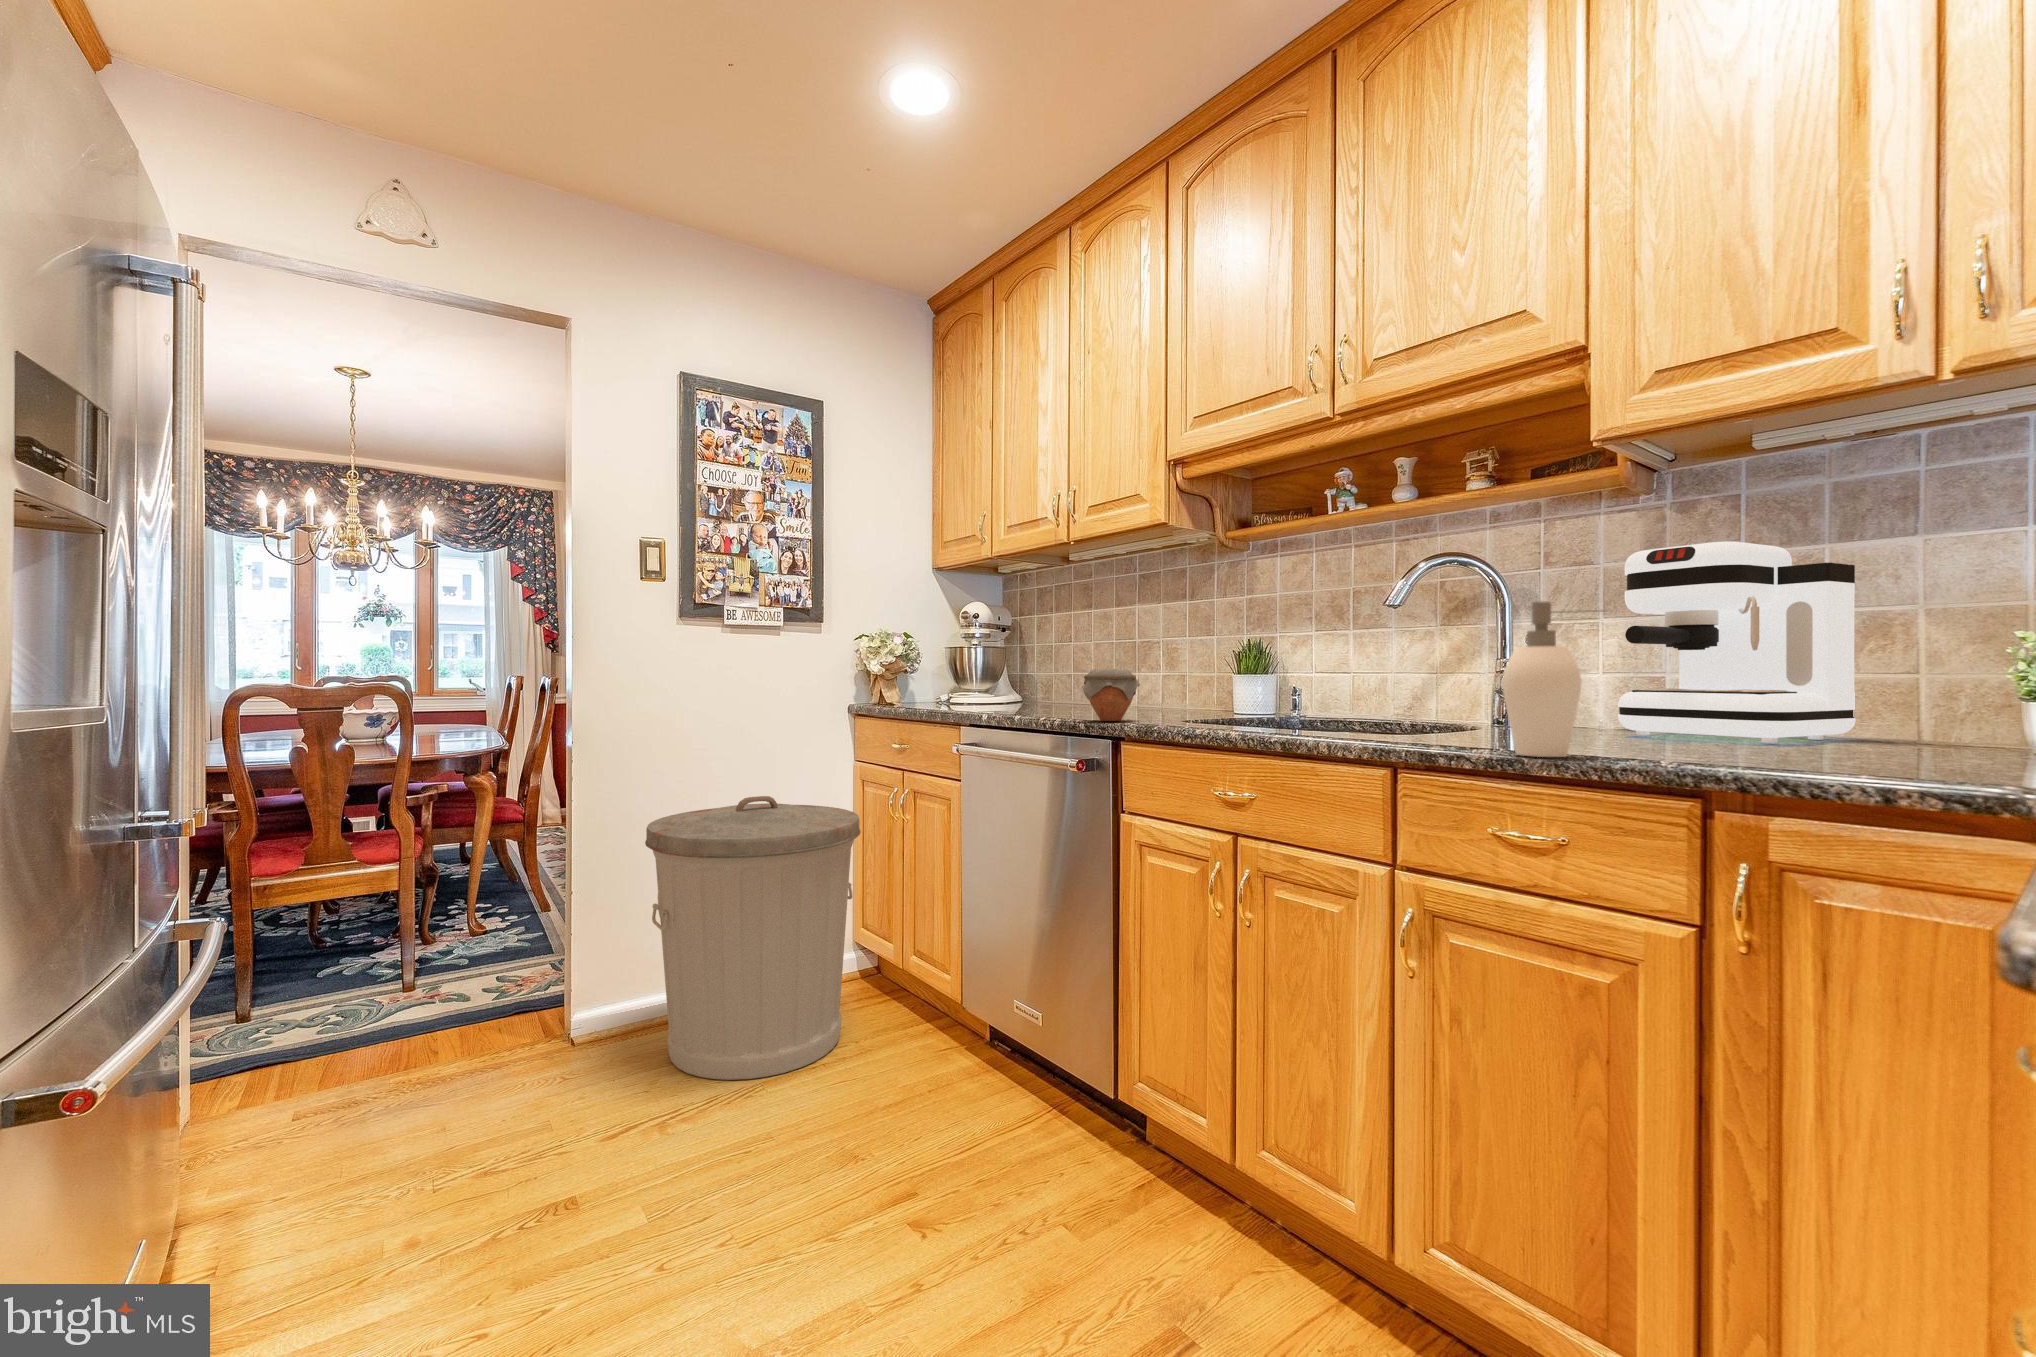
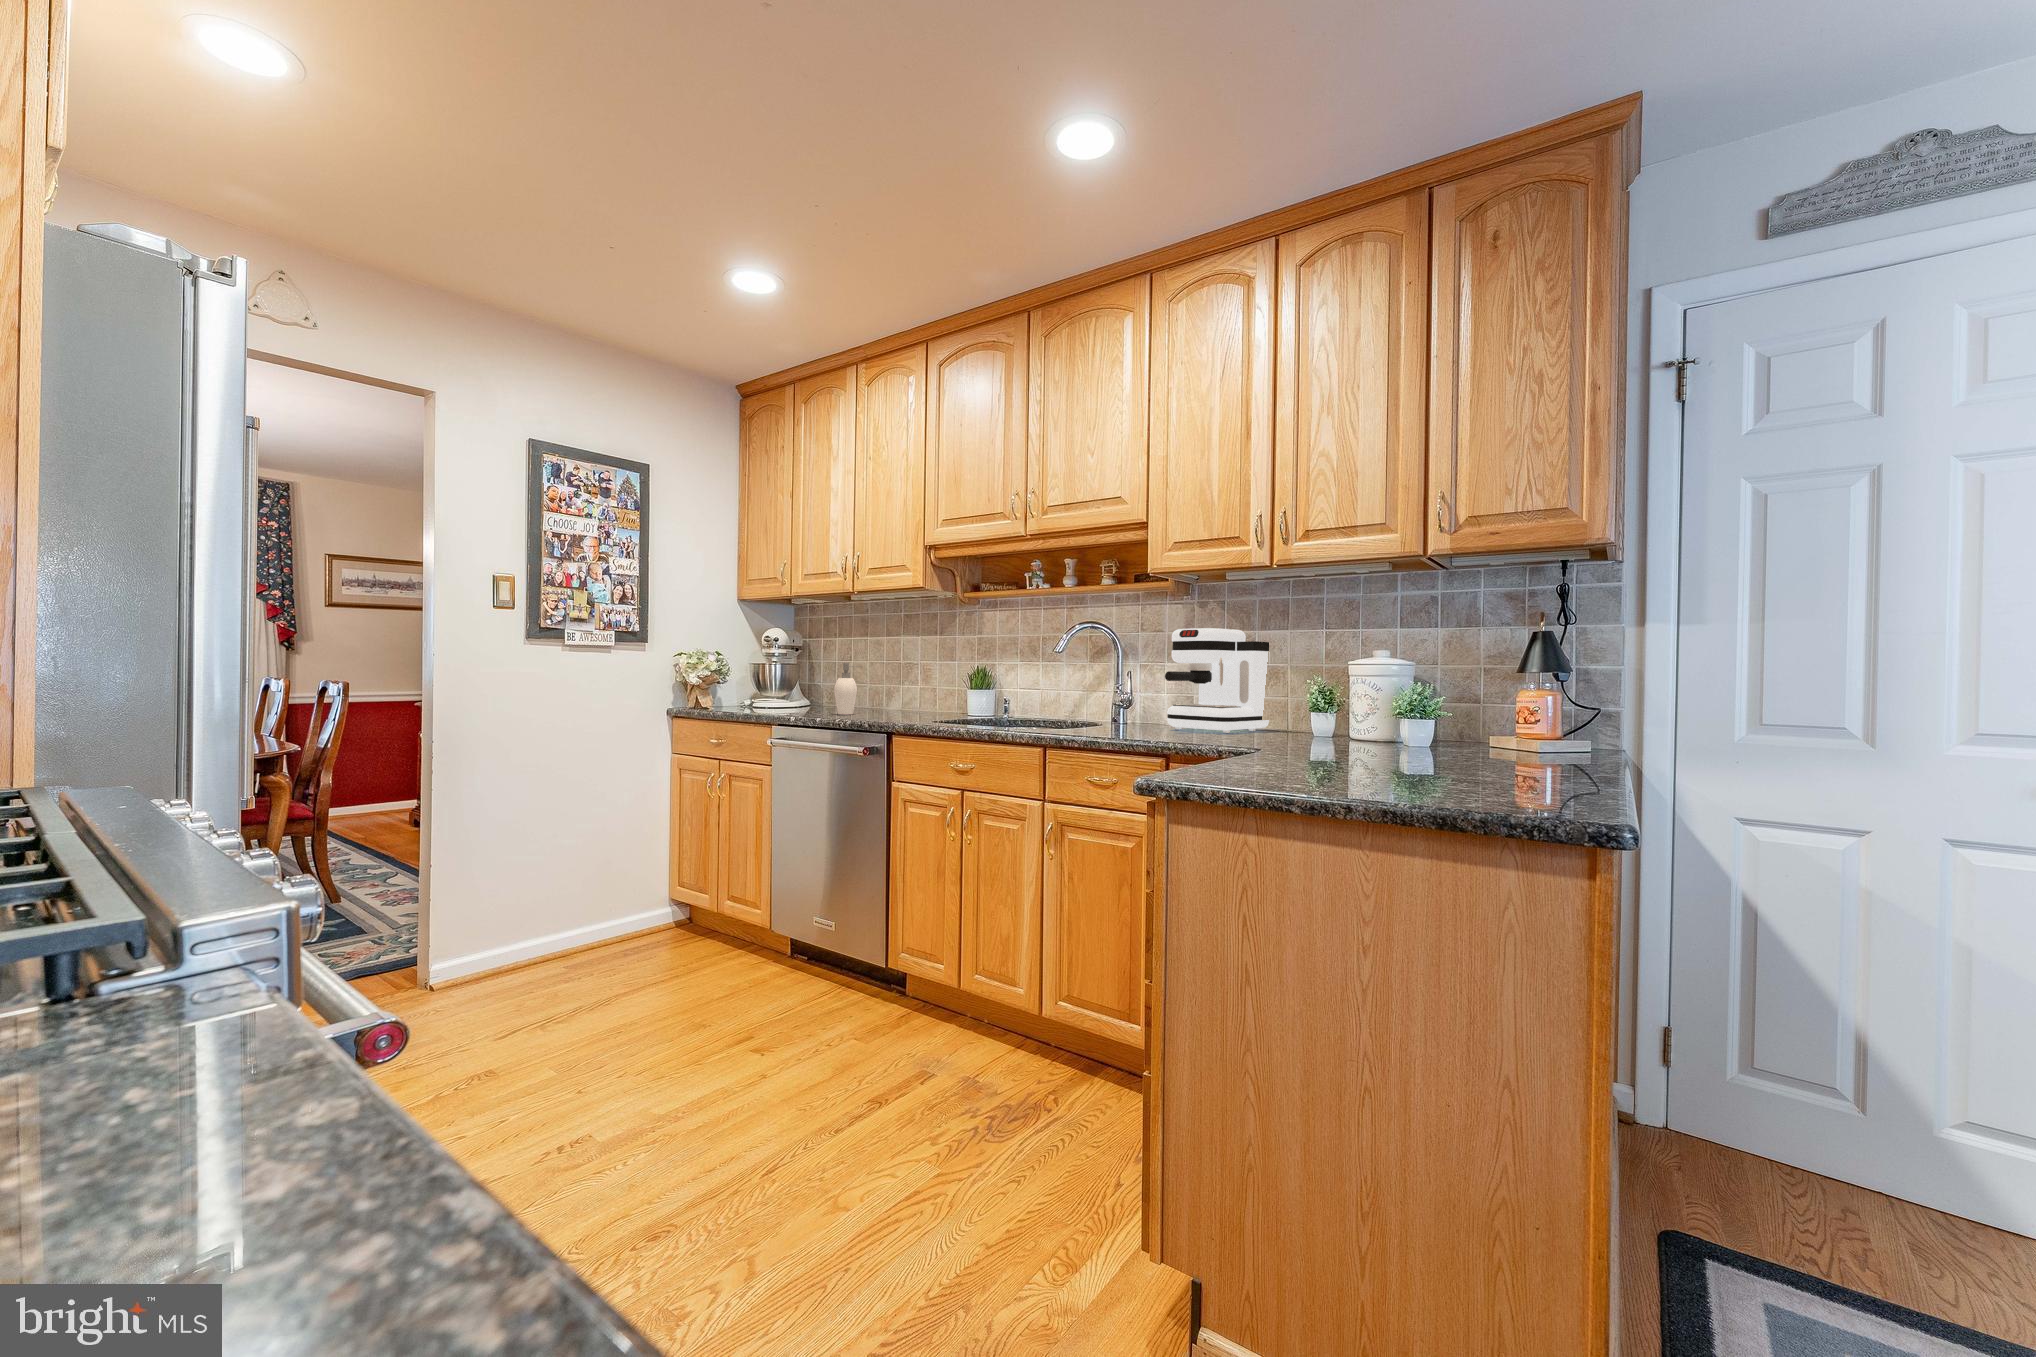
soap dispenser: present [1503,602,1604,757] -> present [834,663,858,715]
jar: present [1082,669,1140,721] -> none [863,686,903,722]
trash can: present [645,796,861,1080] -> none [512,781,690,995]

